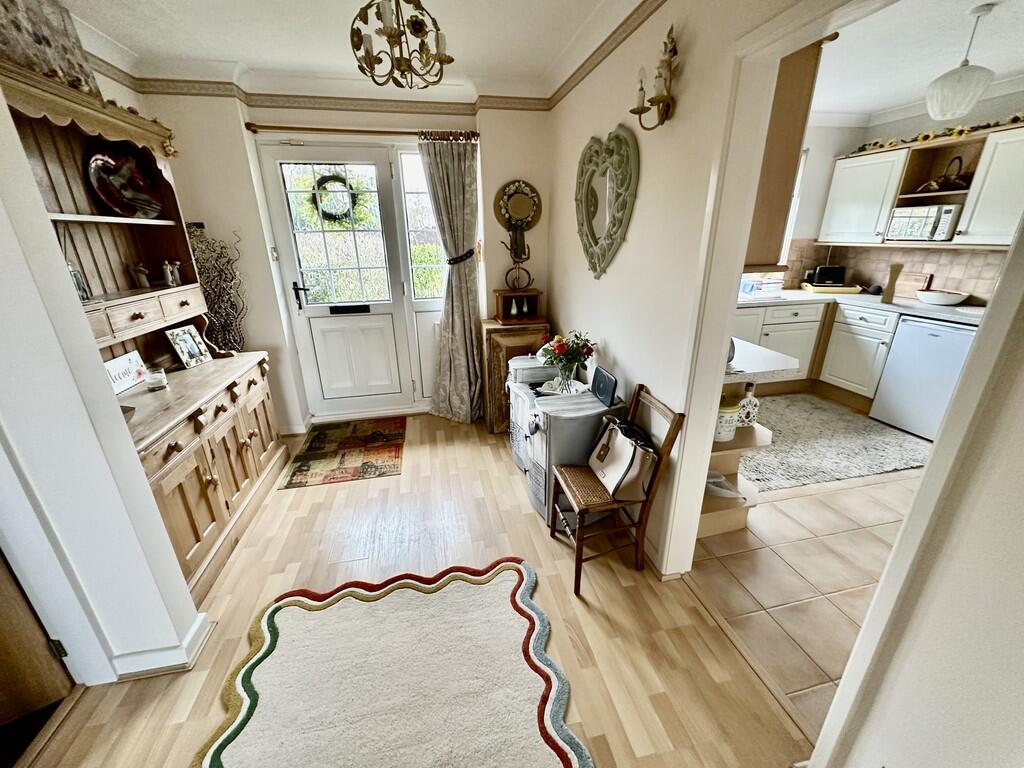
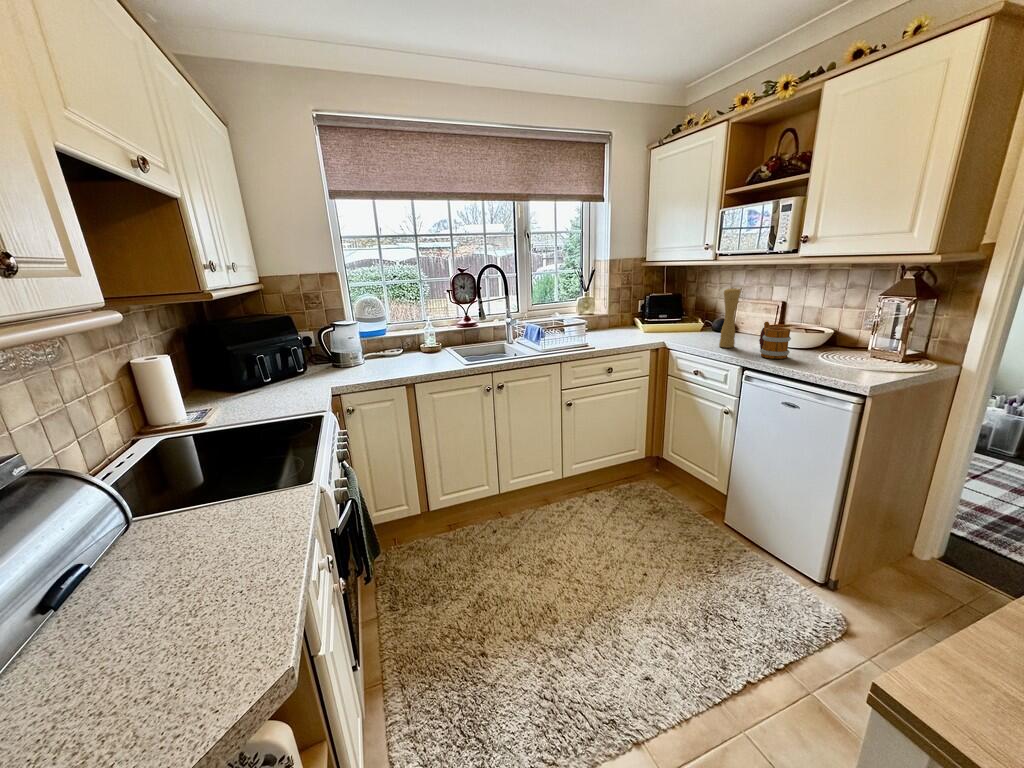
mug: none [914,286,940,309] -> present [759,322,791,359]

